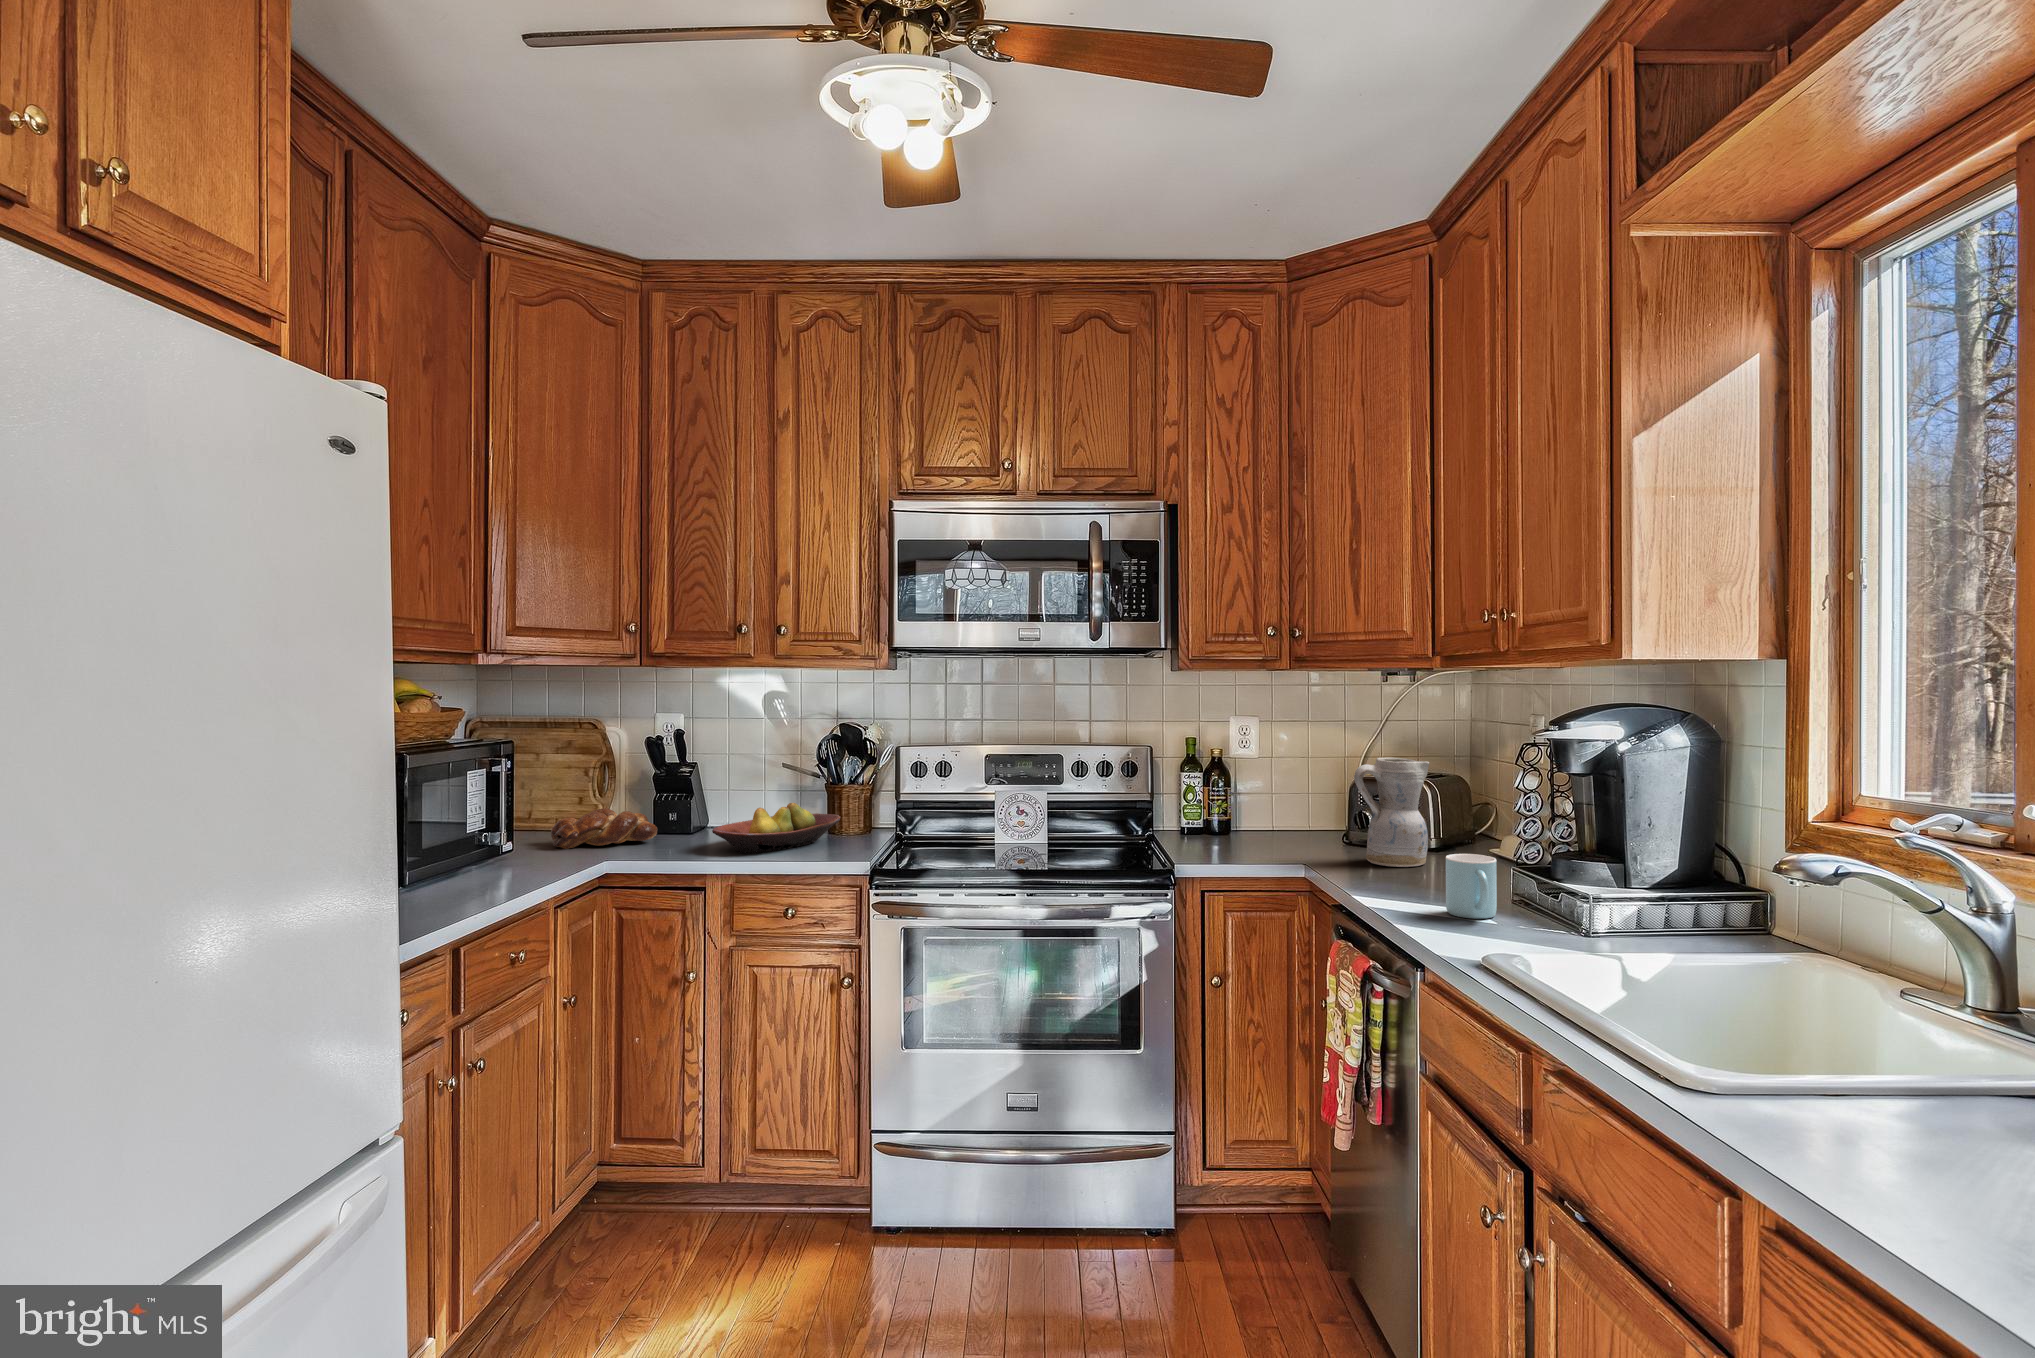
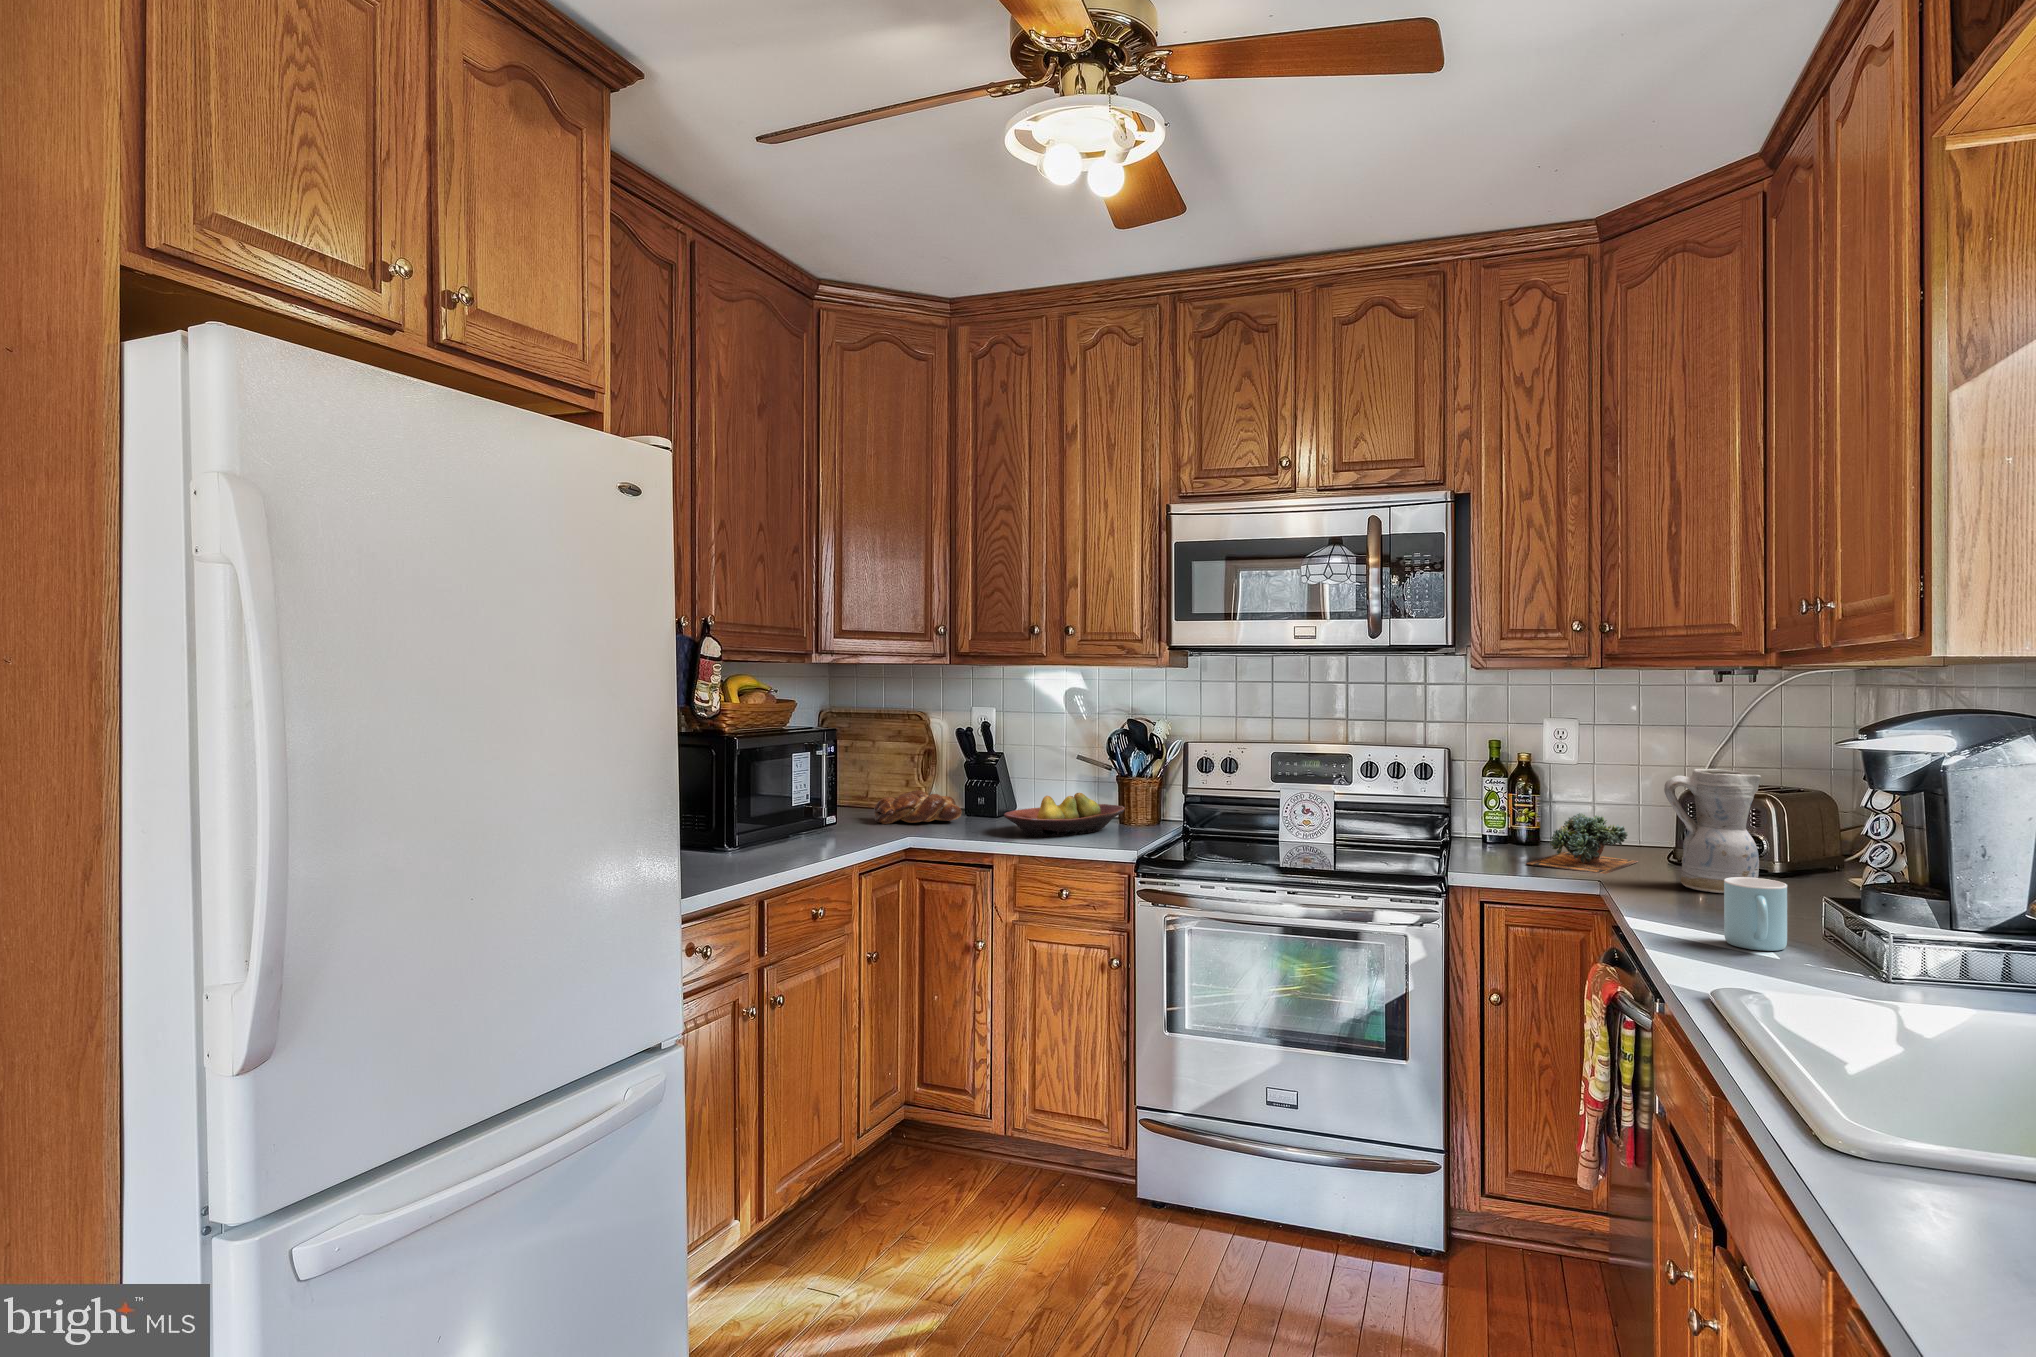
succulent plant: none [1230,801,1316,856] -> present [1526,813,1638,874]

